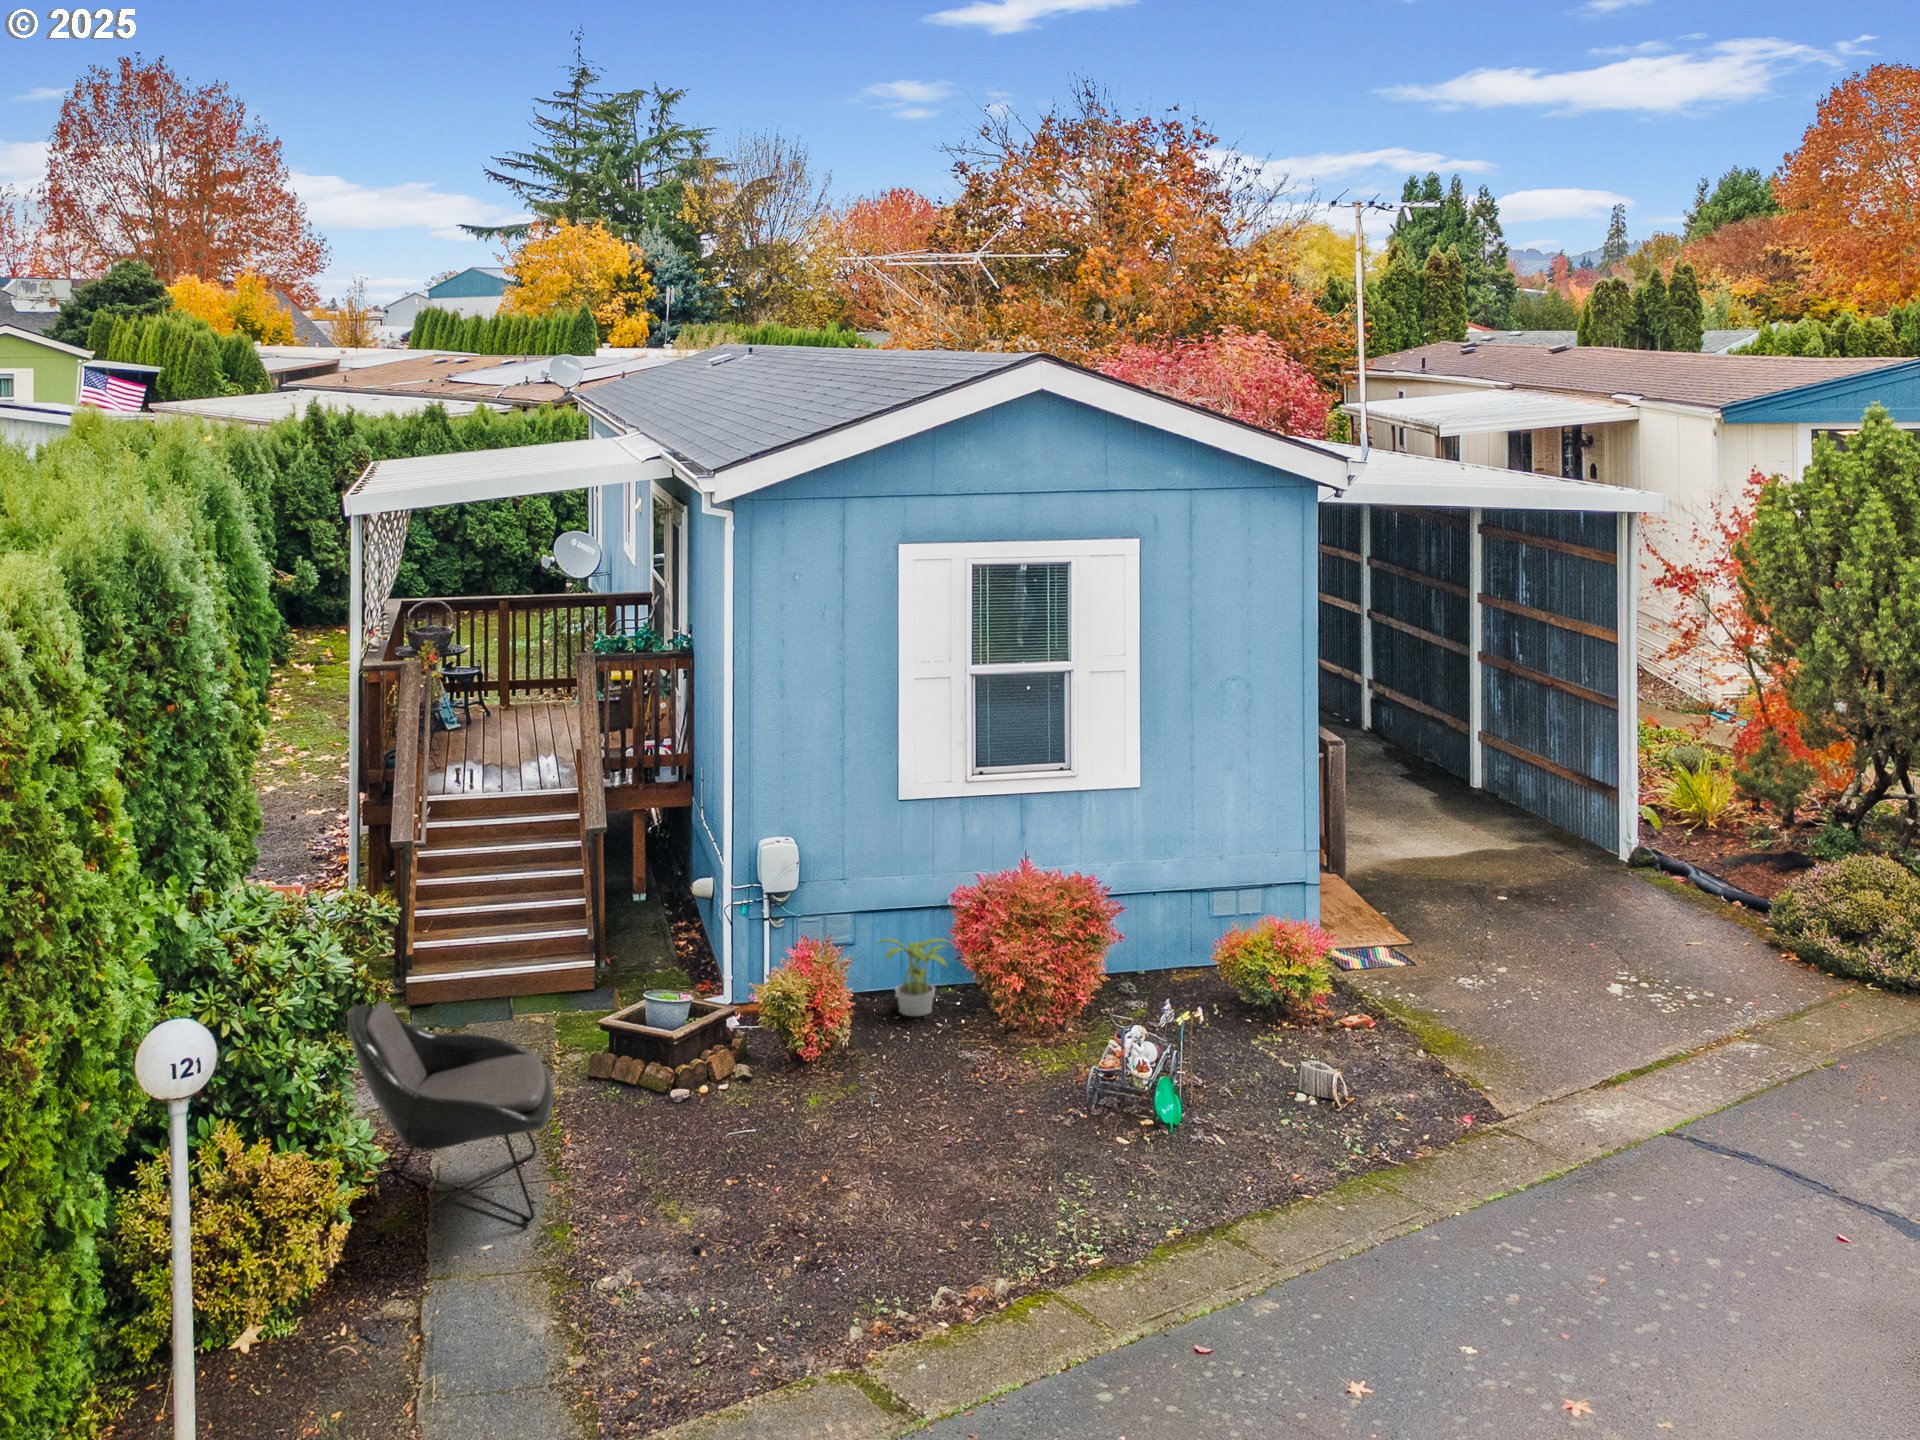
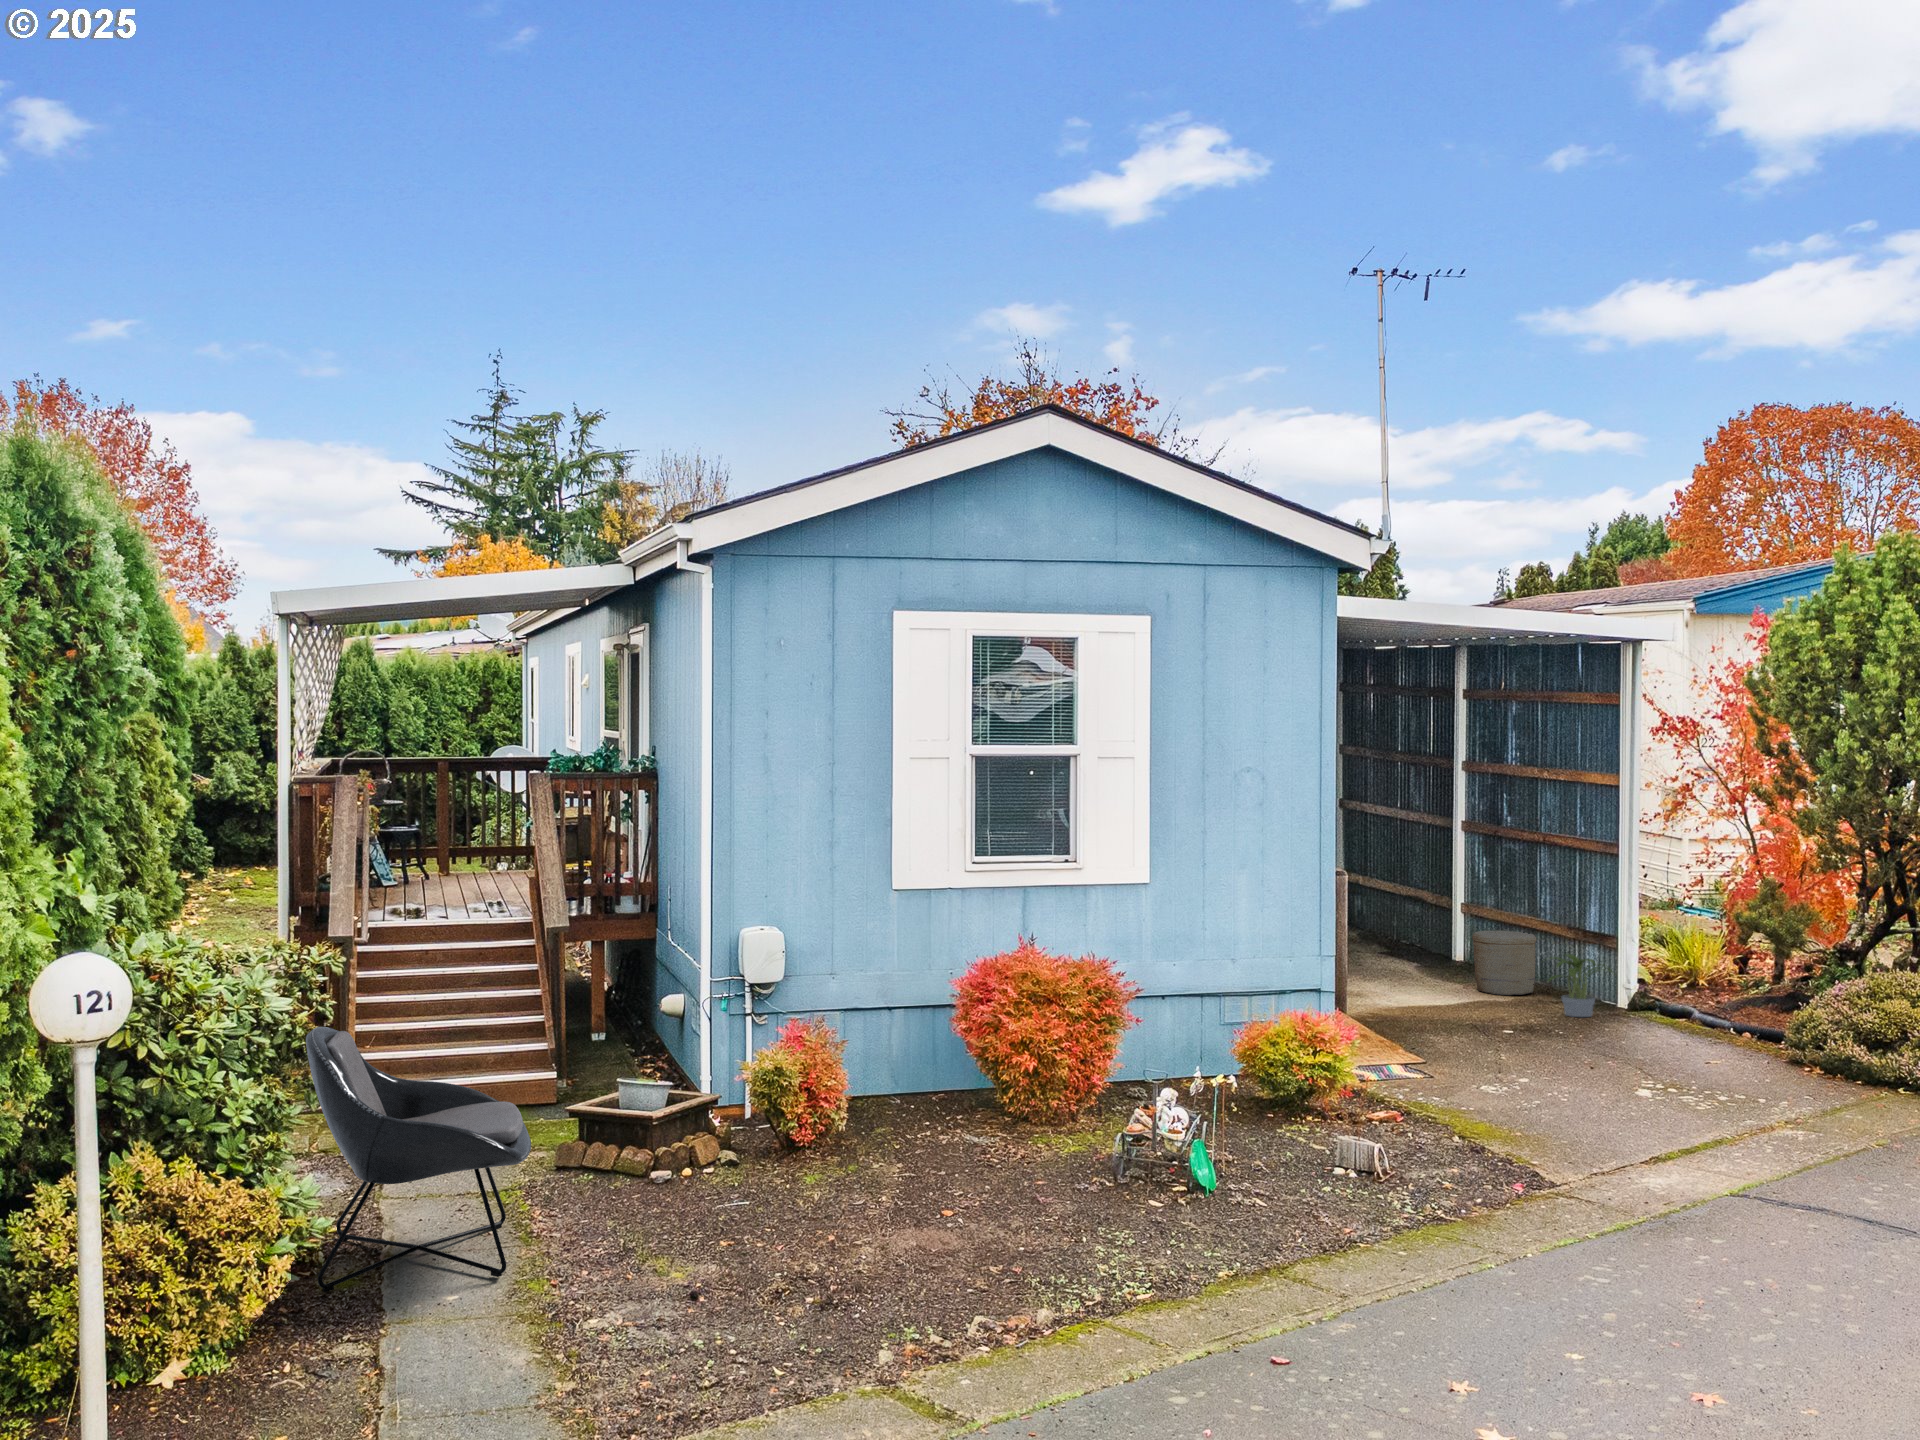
woven basket: none [1487,775,1550,842] -> present [1472,930,1536,995]
potted plant: present [878,938,947,1016] -> present [1548,954,1612,1017]

